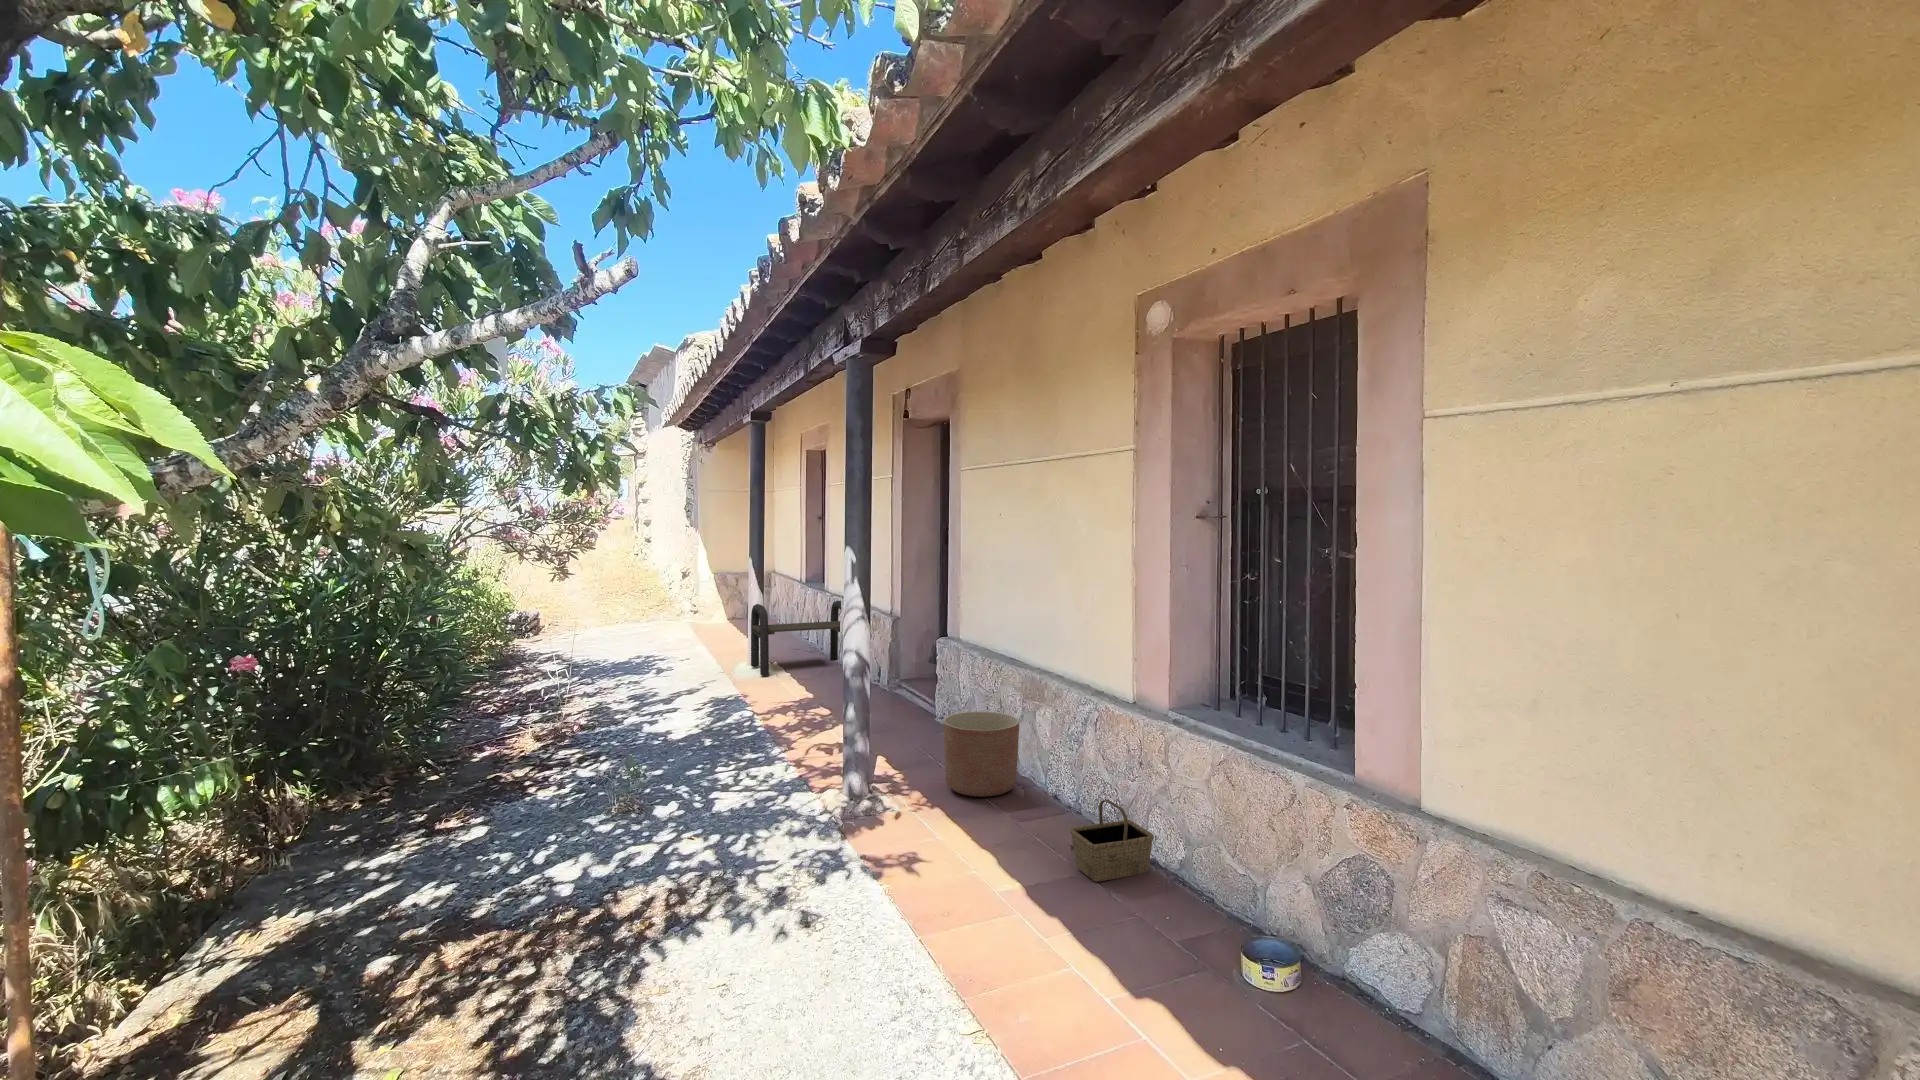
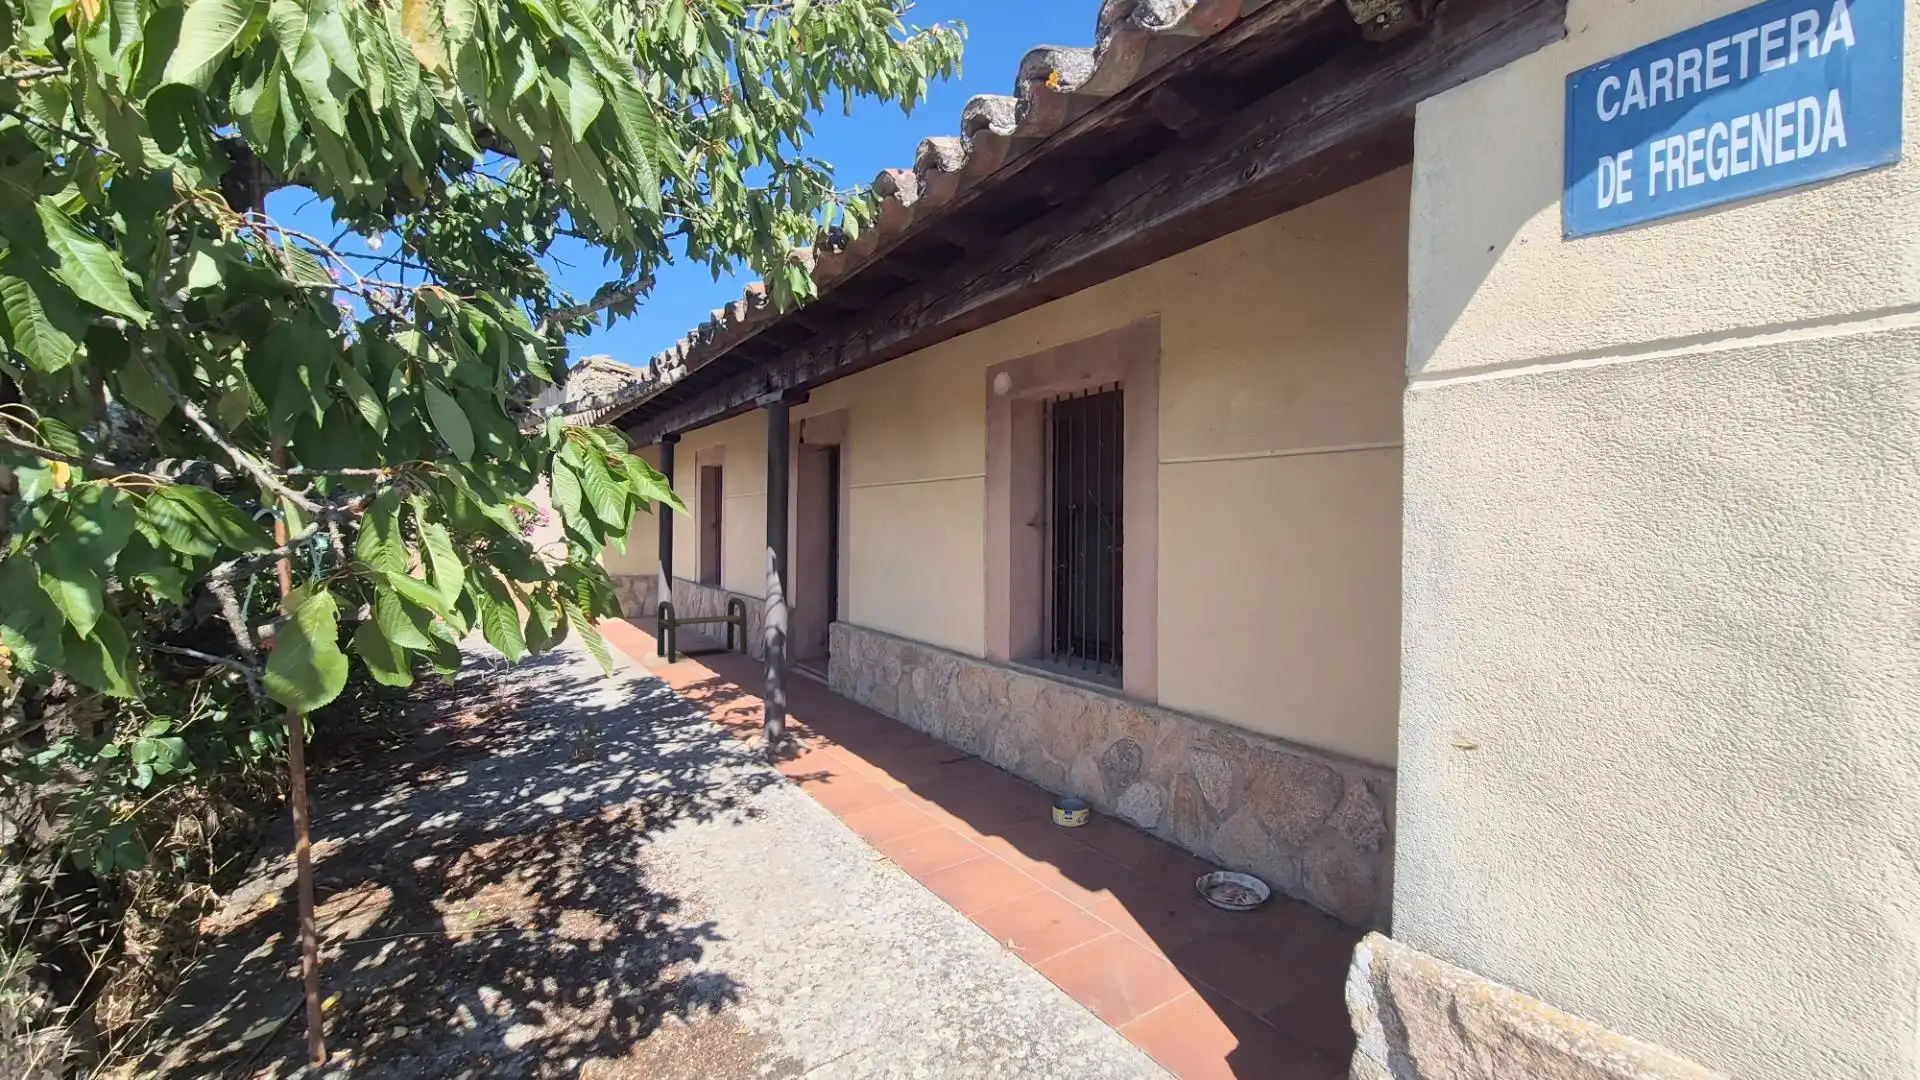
planter: present [943,711,1019,797] -> none [841,673,900,736]
basket: present [1071,800,1154,881] -> none [942,723,1001,779]

